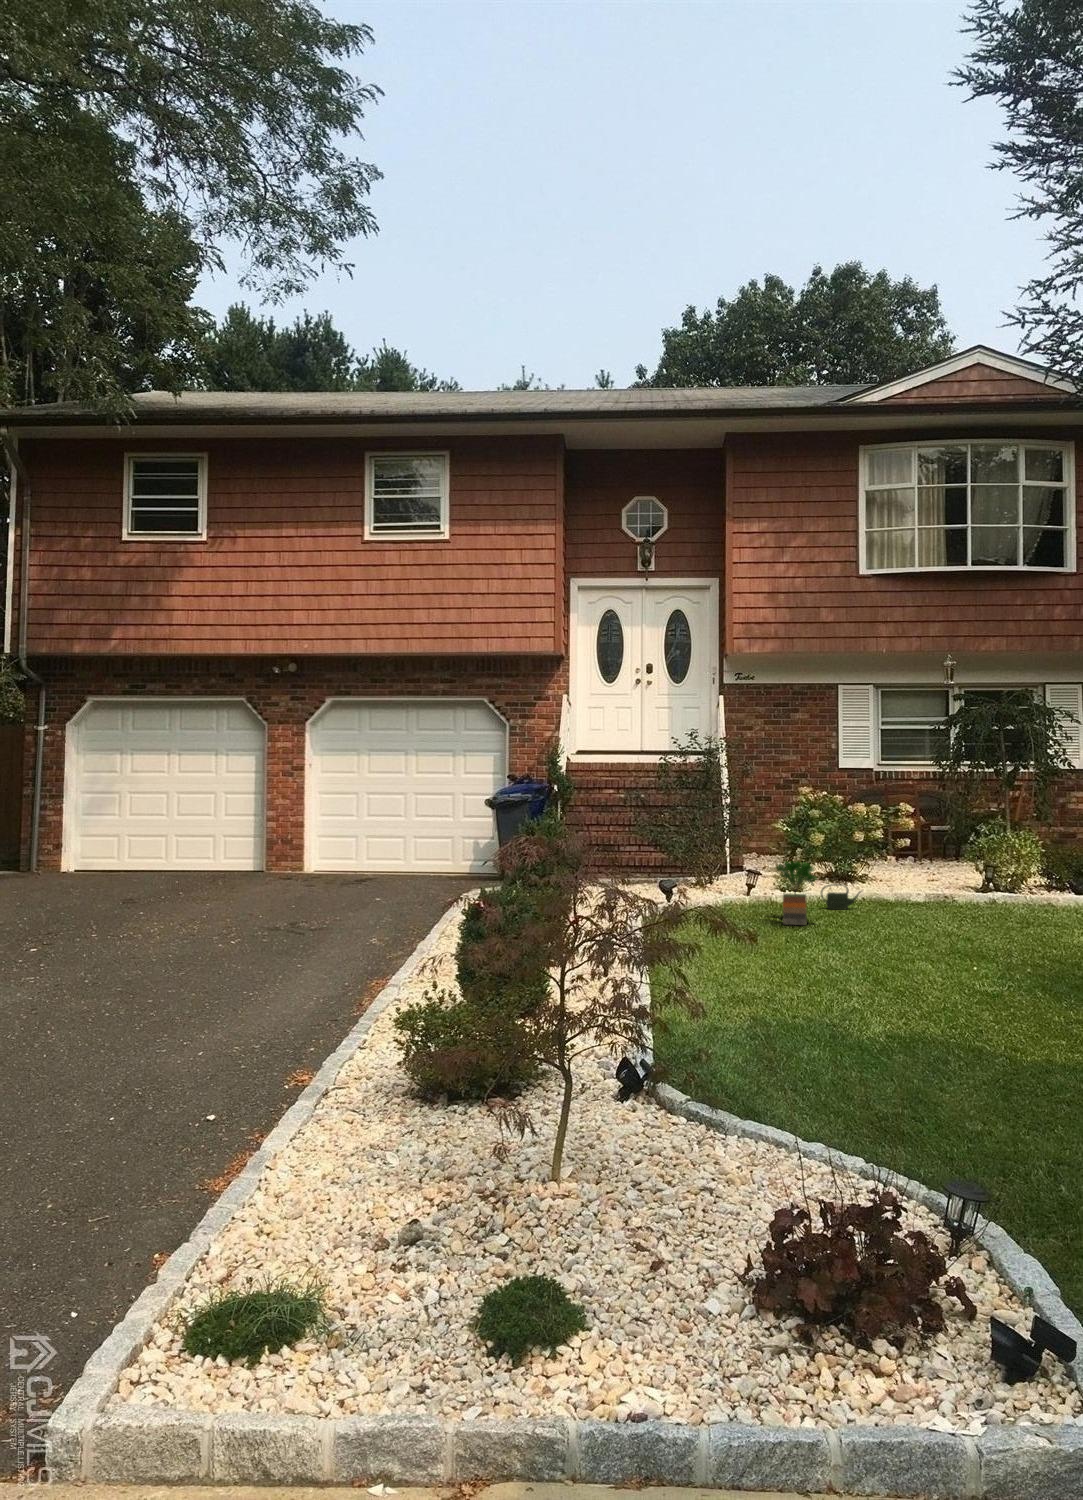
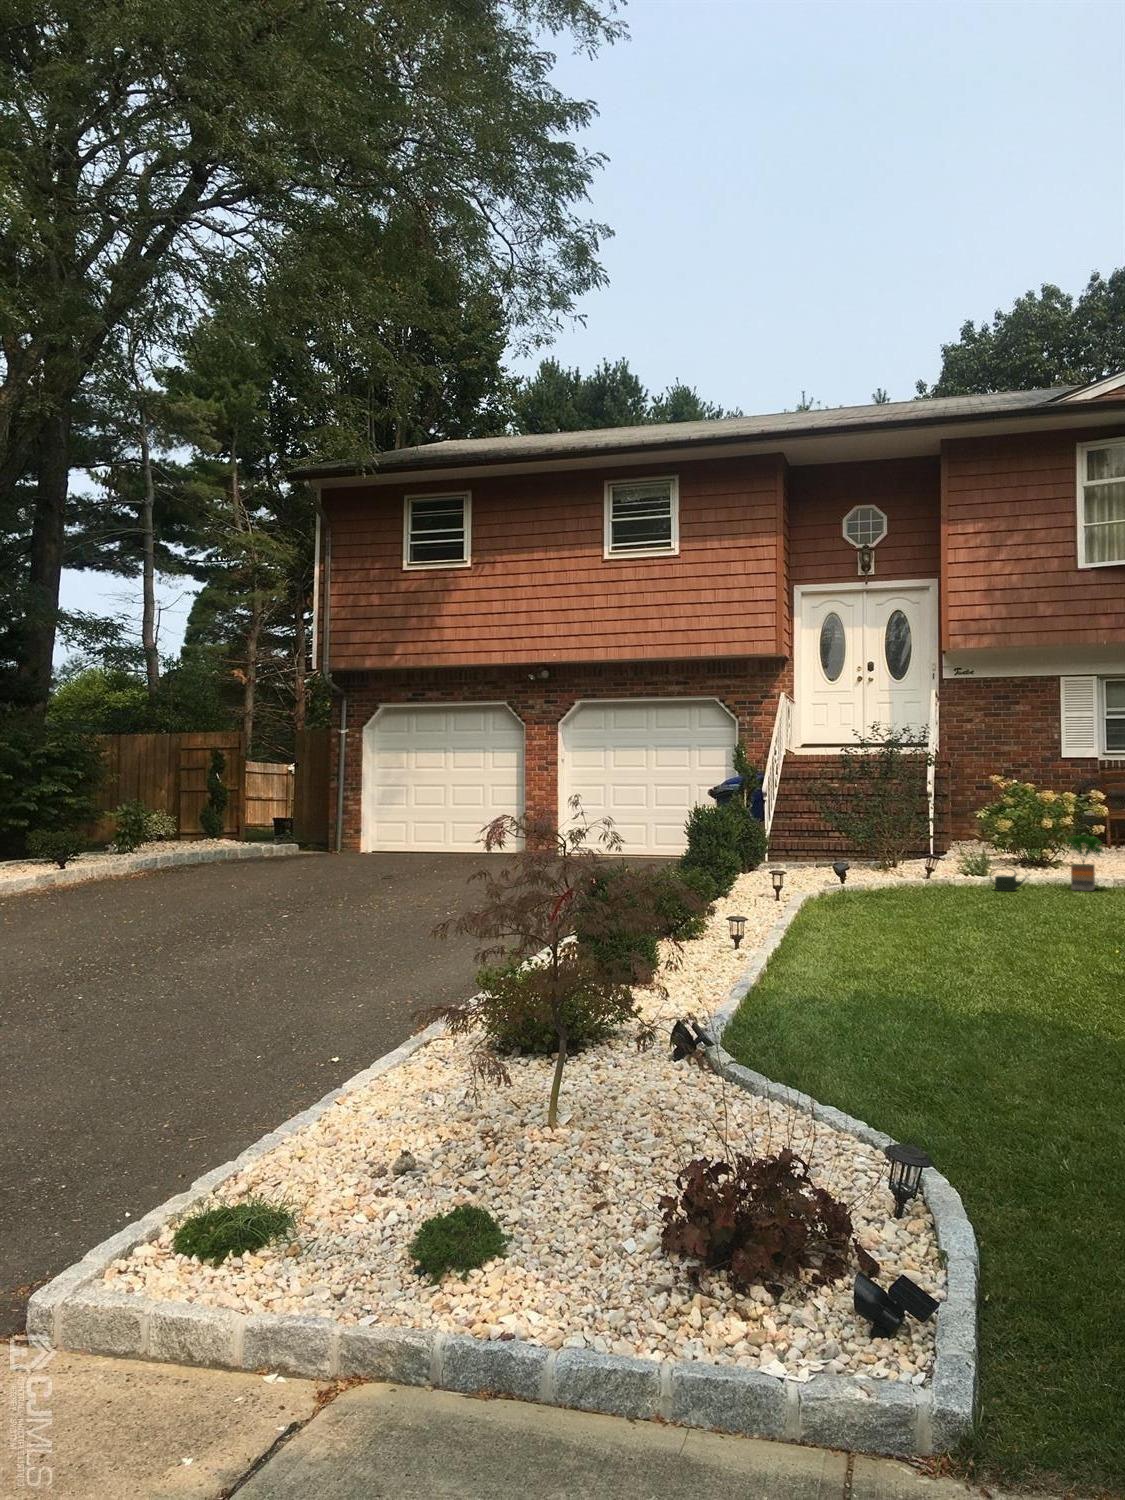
potted tree: present [776,861,817,925] -> present [1065,835,1103,891]

